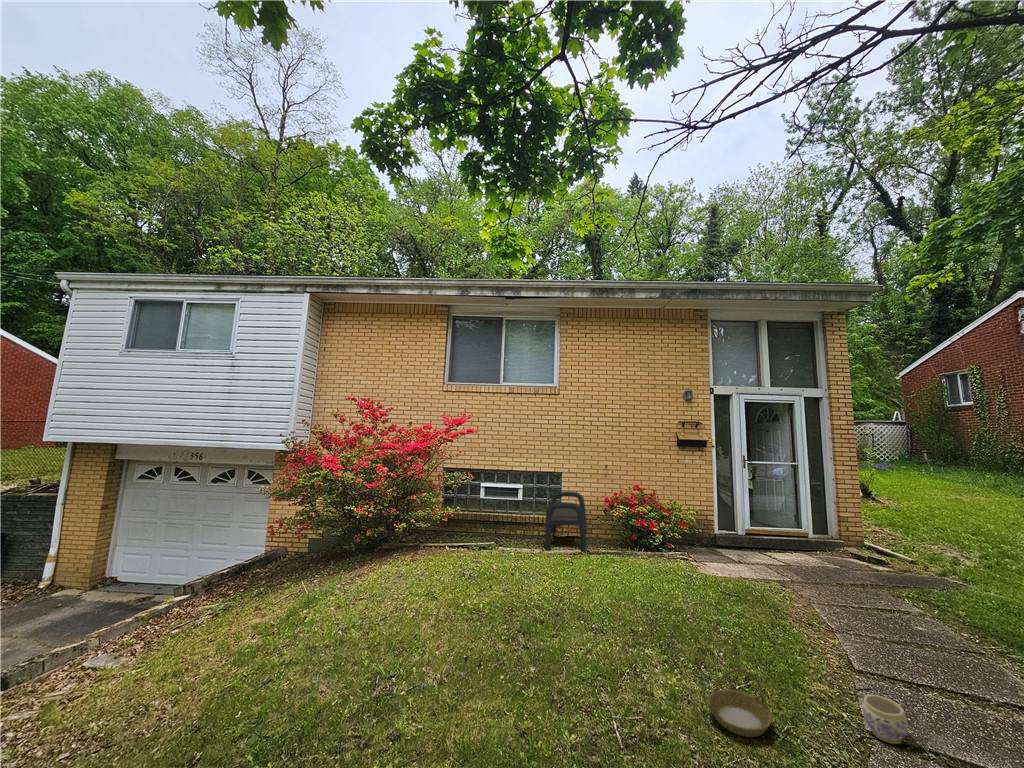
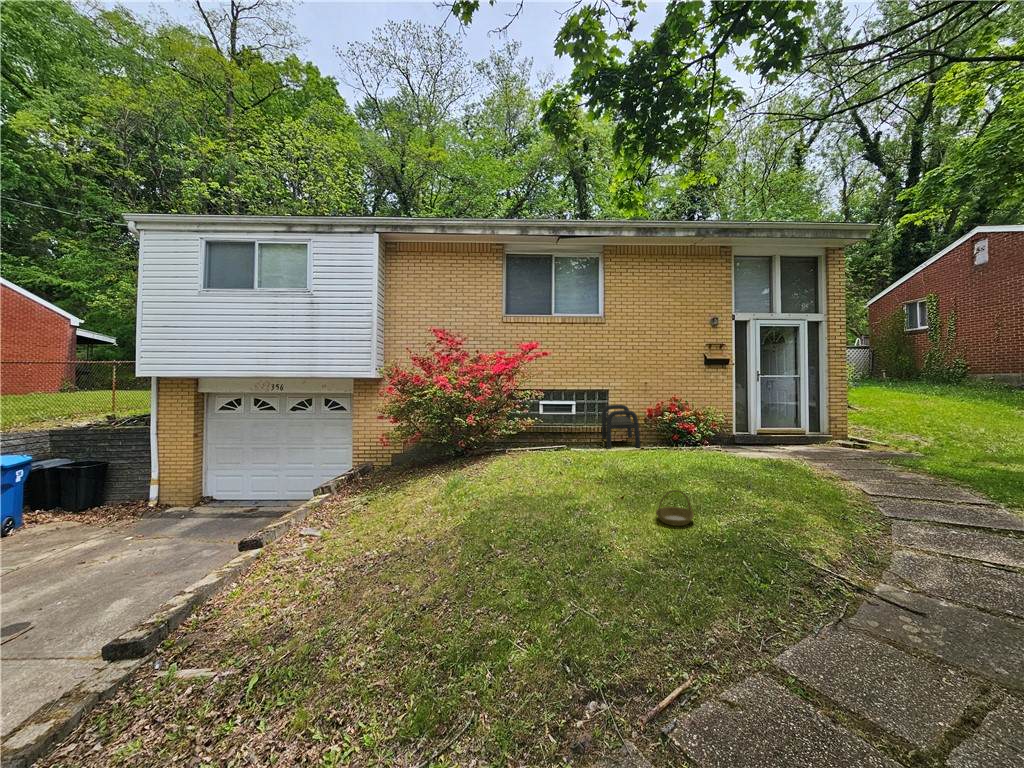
basket: present [707,669,772,737] -> present [656,490,694,526]
planter: present [862,695,908,744] -> none [880,495,910,519]

